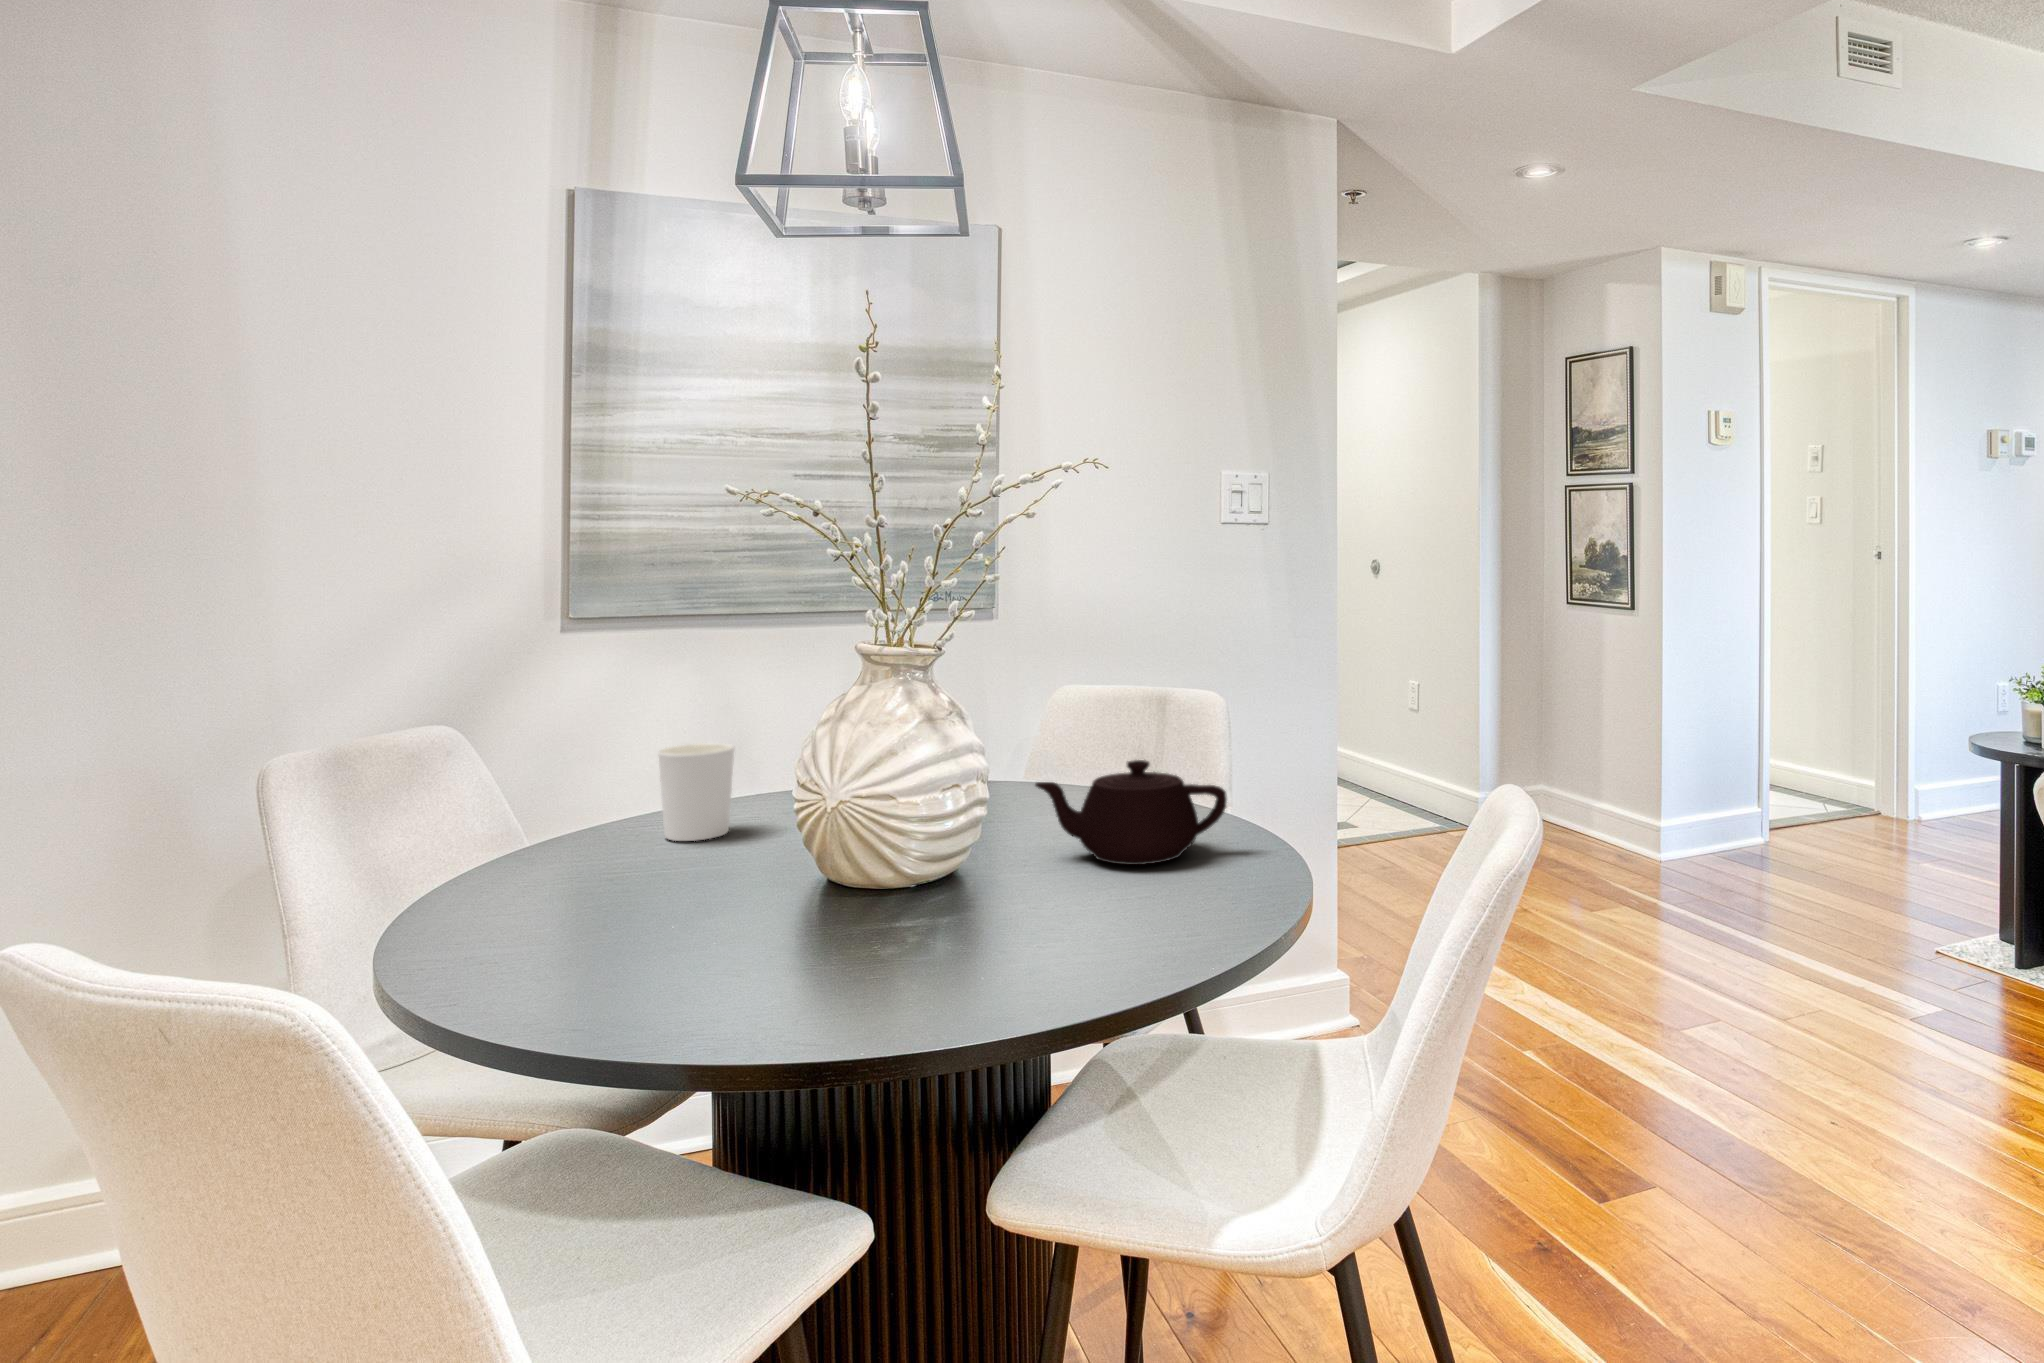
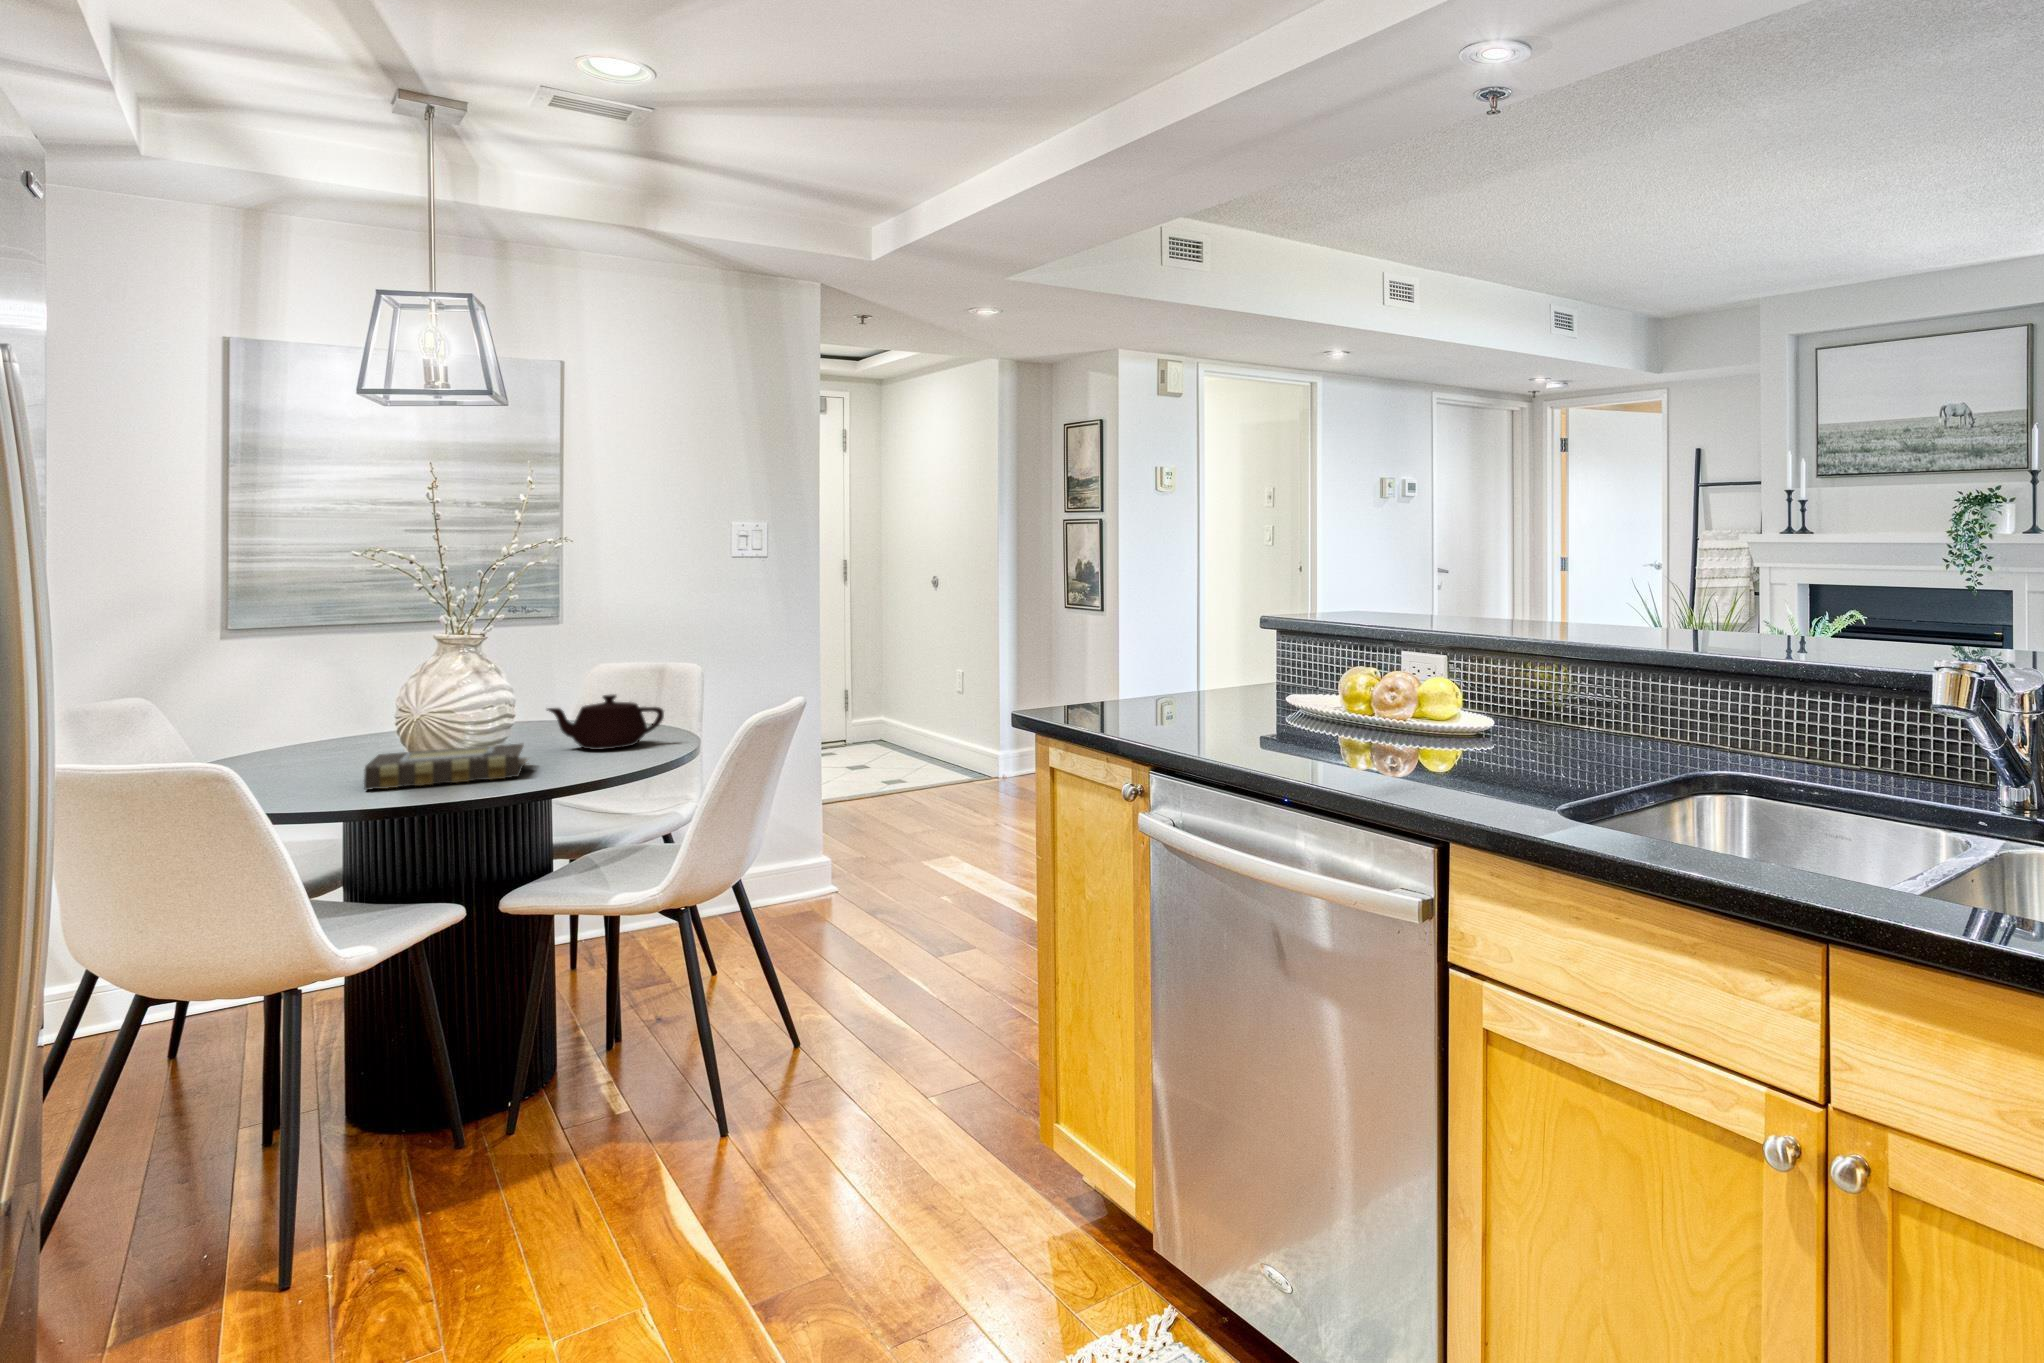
candle holder: present [658,743,734,841] -> none [305,698,357,754]
book: none [748,863,1043,974] -> present [364,744,529,790]

